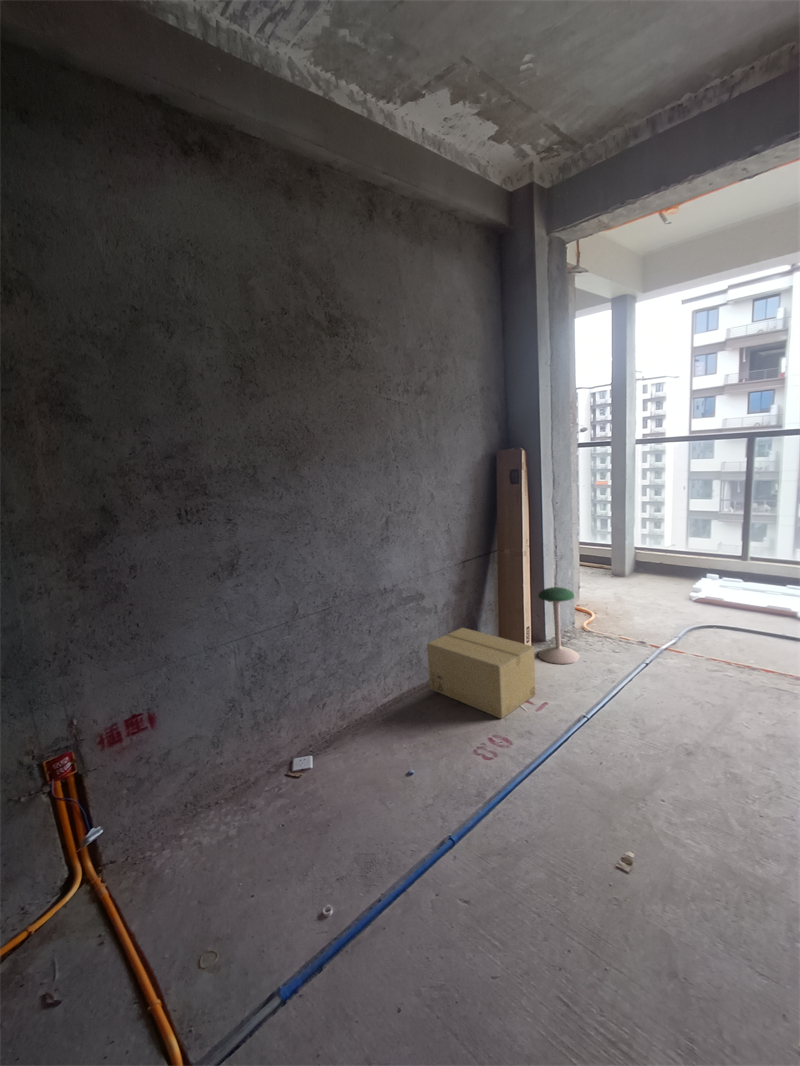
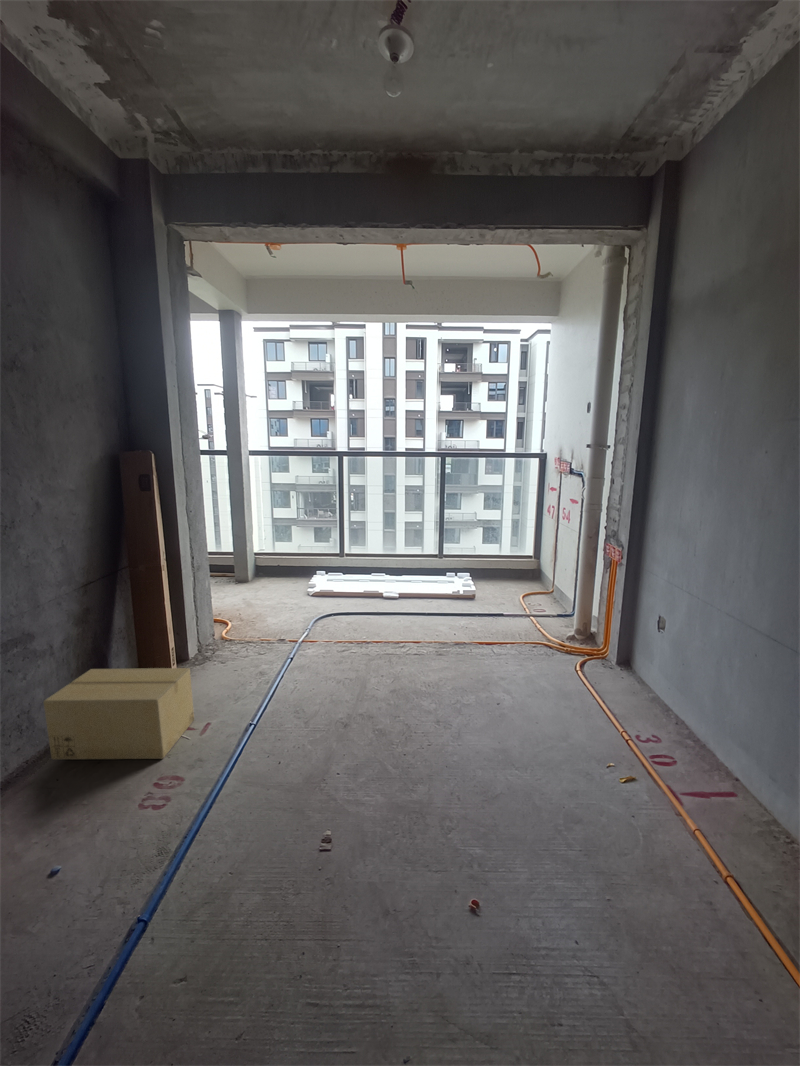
stool: present [538,587,579,664] -> none [181,601,229,683]

